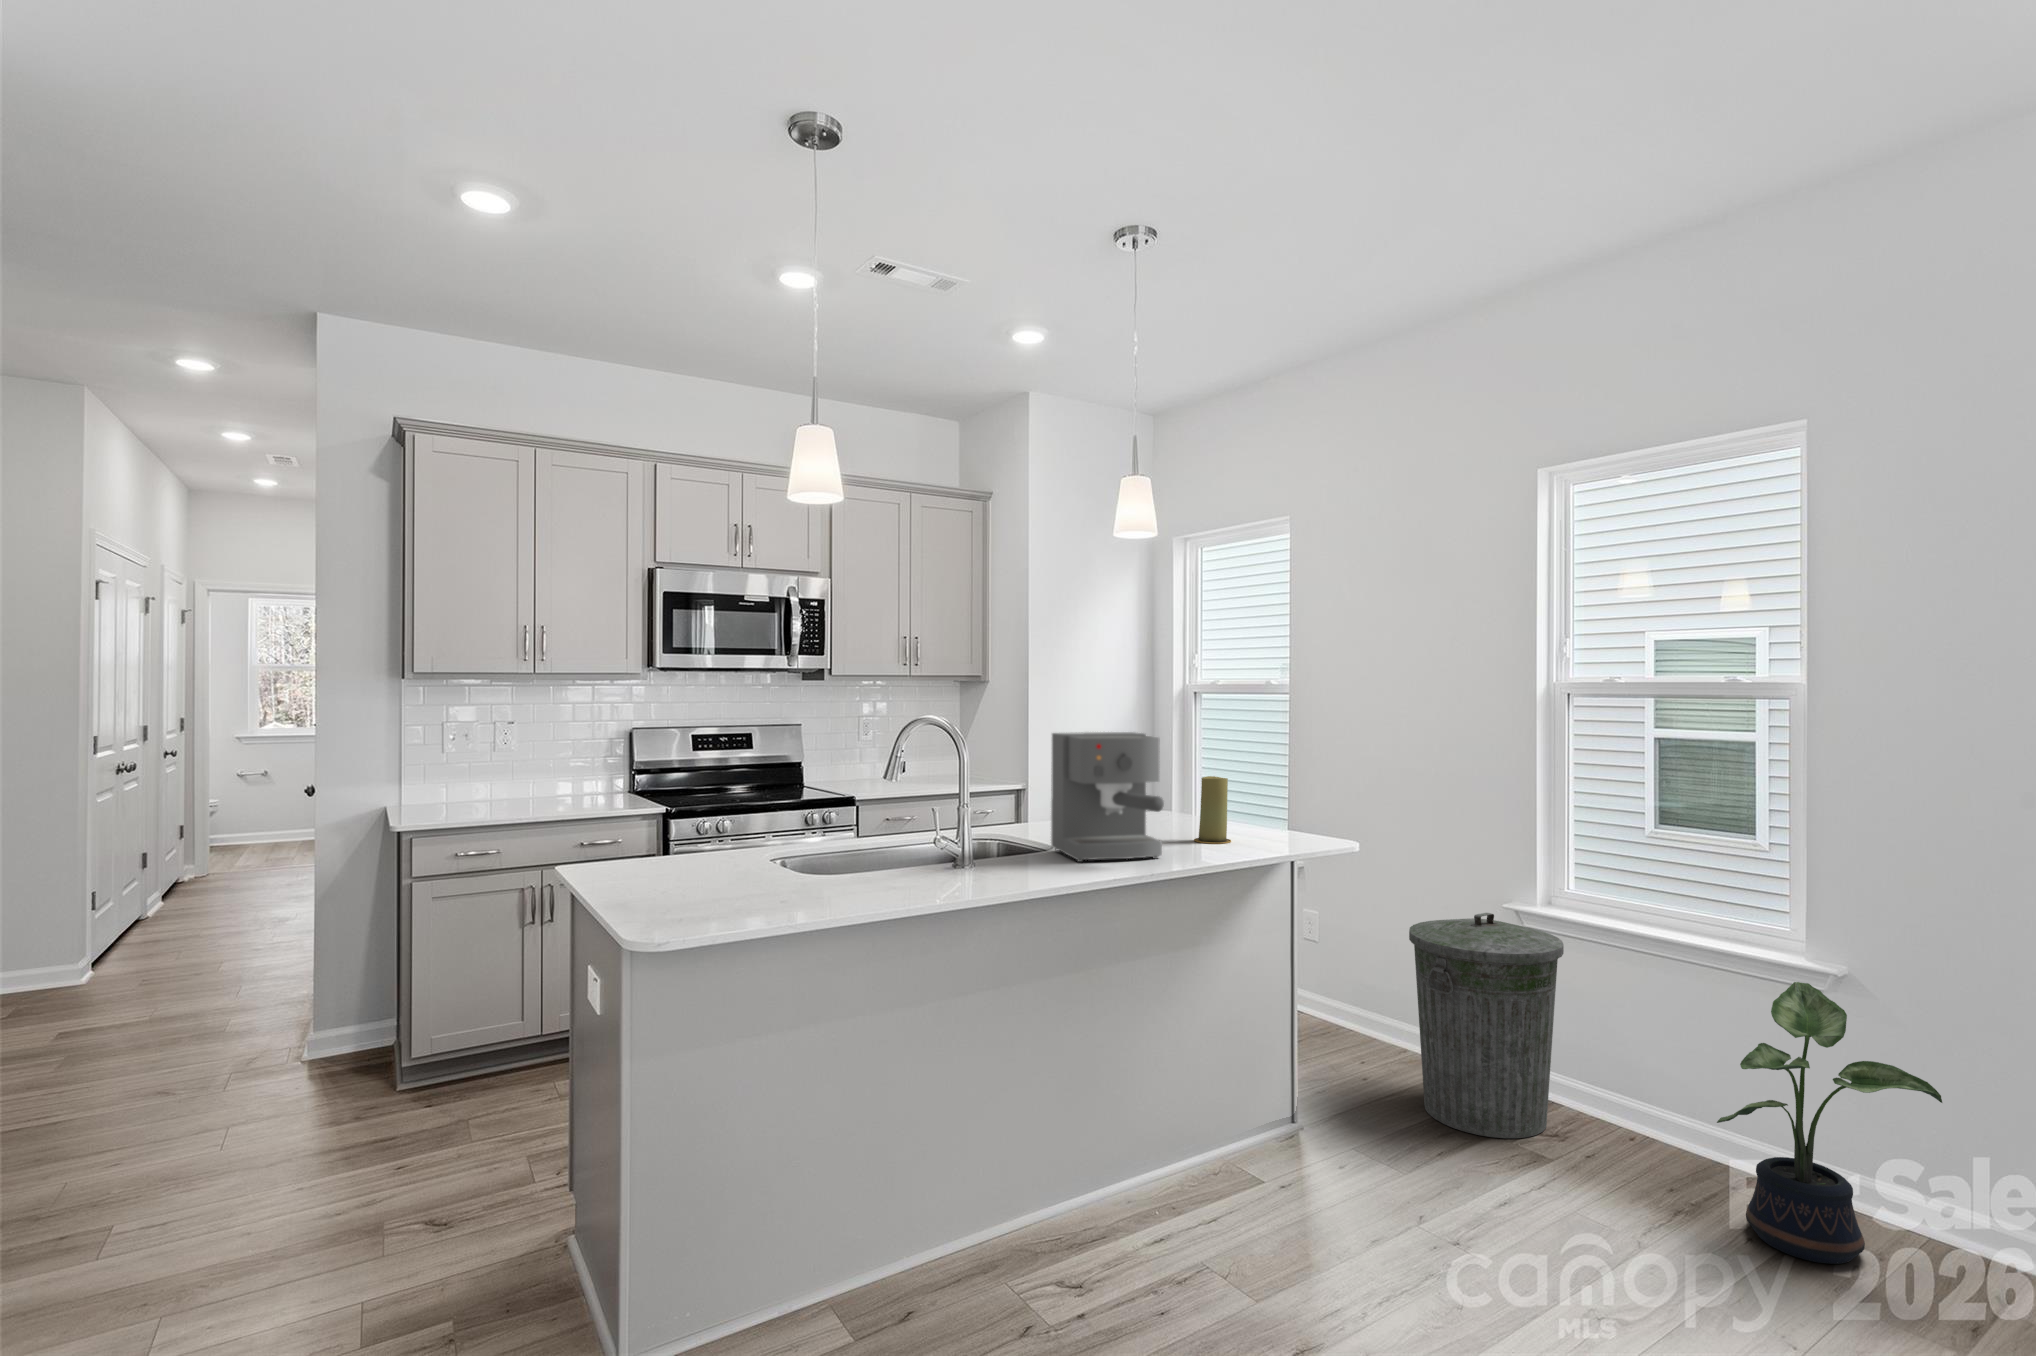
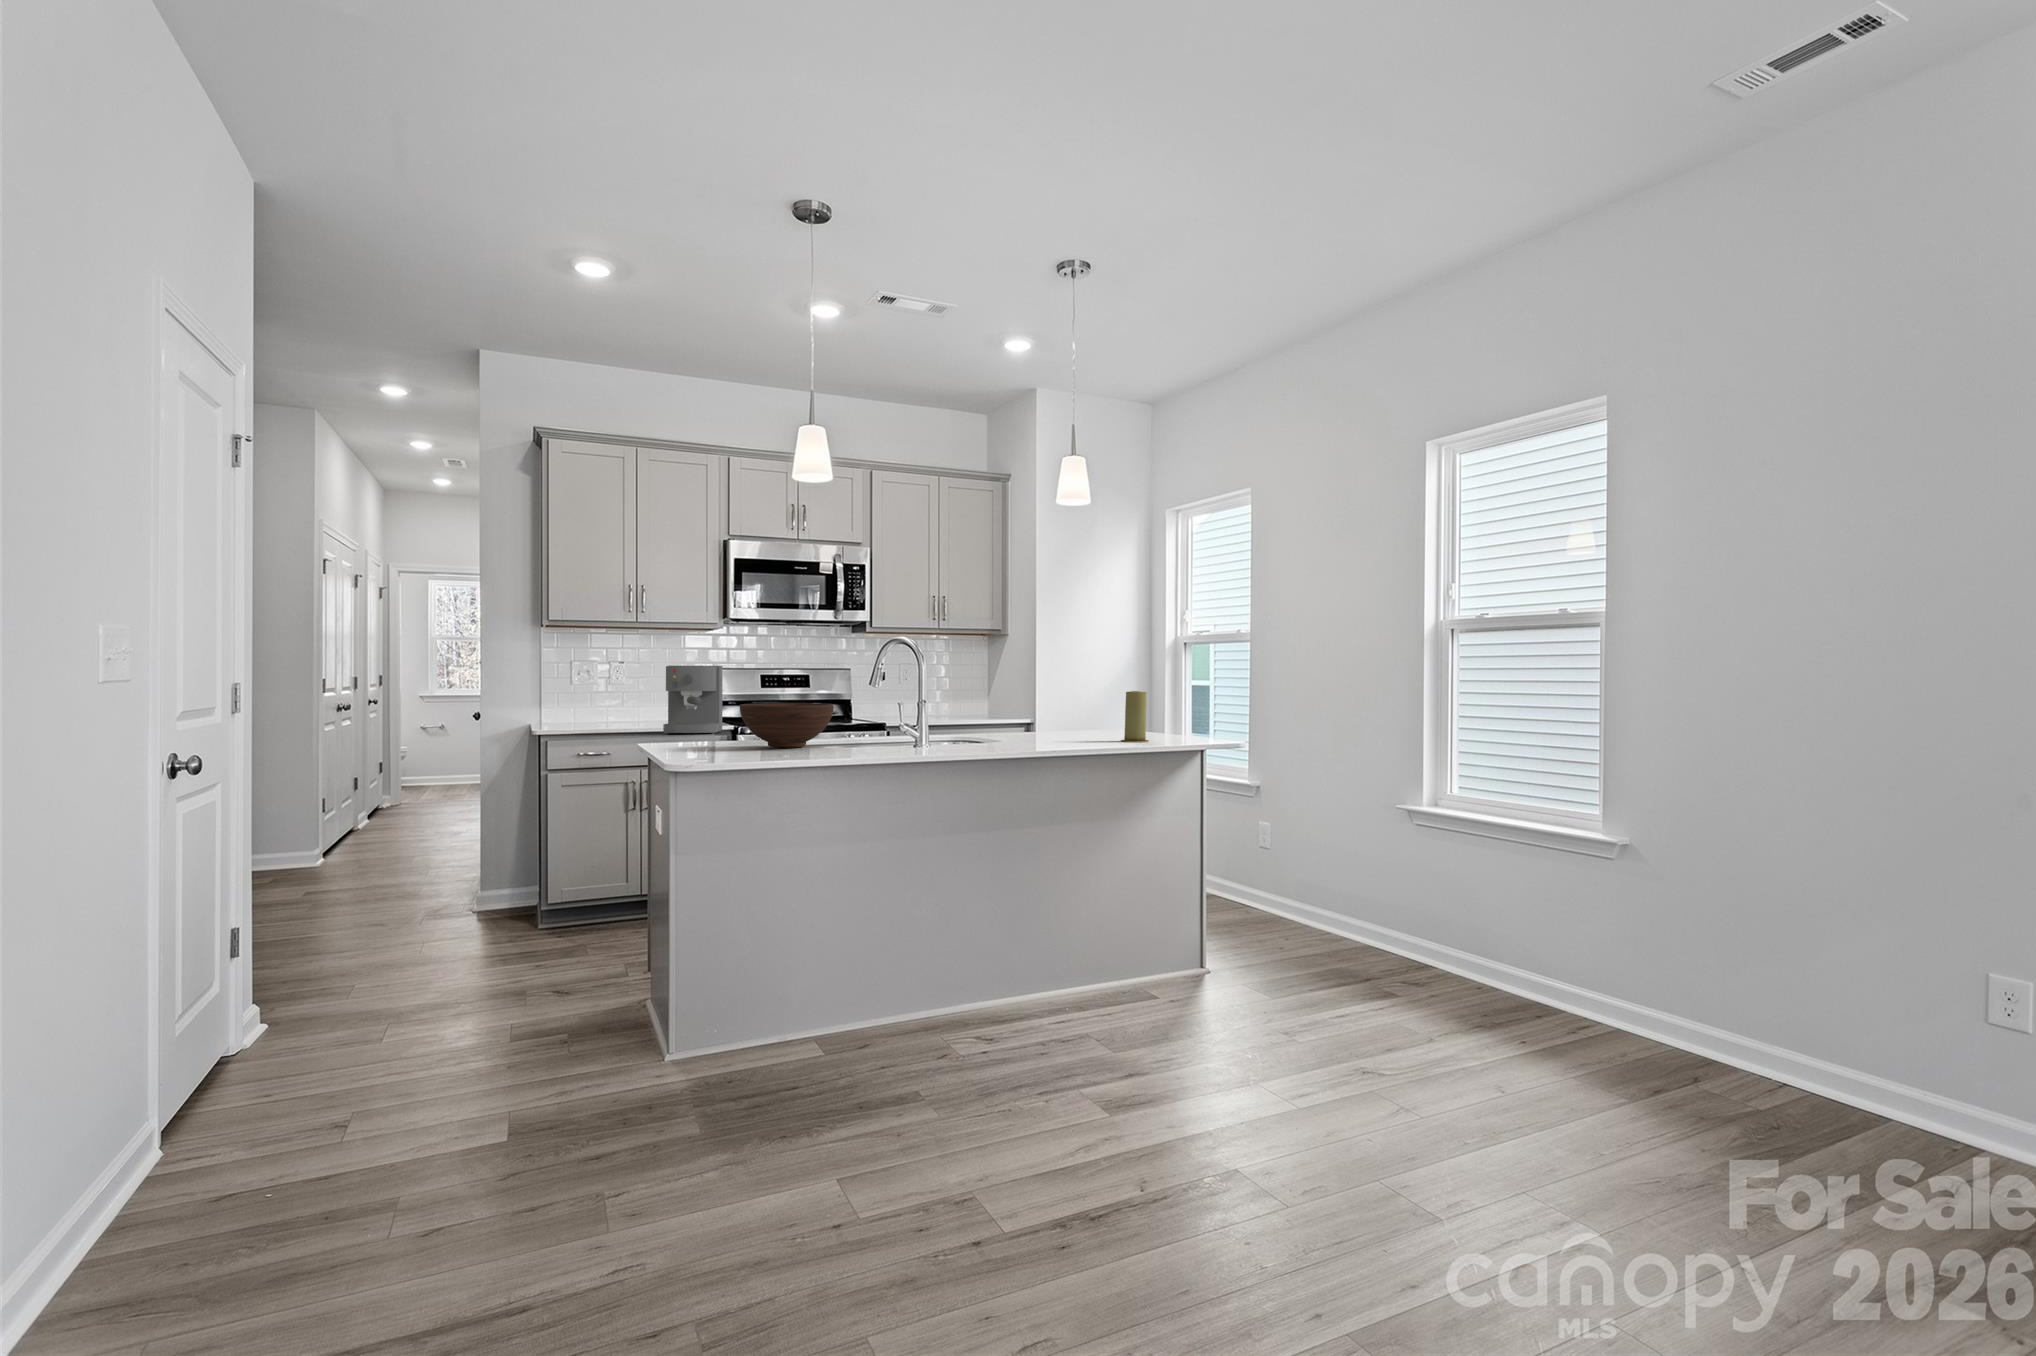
coffee maker: present [1051,732,1164,862] -> present [663,666,723,734]
fruit bowl: none [701,799,829,866] -> present [740,703,834,748]
trash can: present [1409,913,1564,1138] -> none [1304,805,1424,980]
potted plant: present [1717,982,1942,1264] -> none [1497,846,1649,1051]

